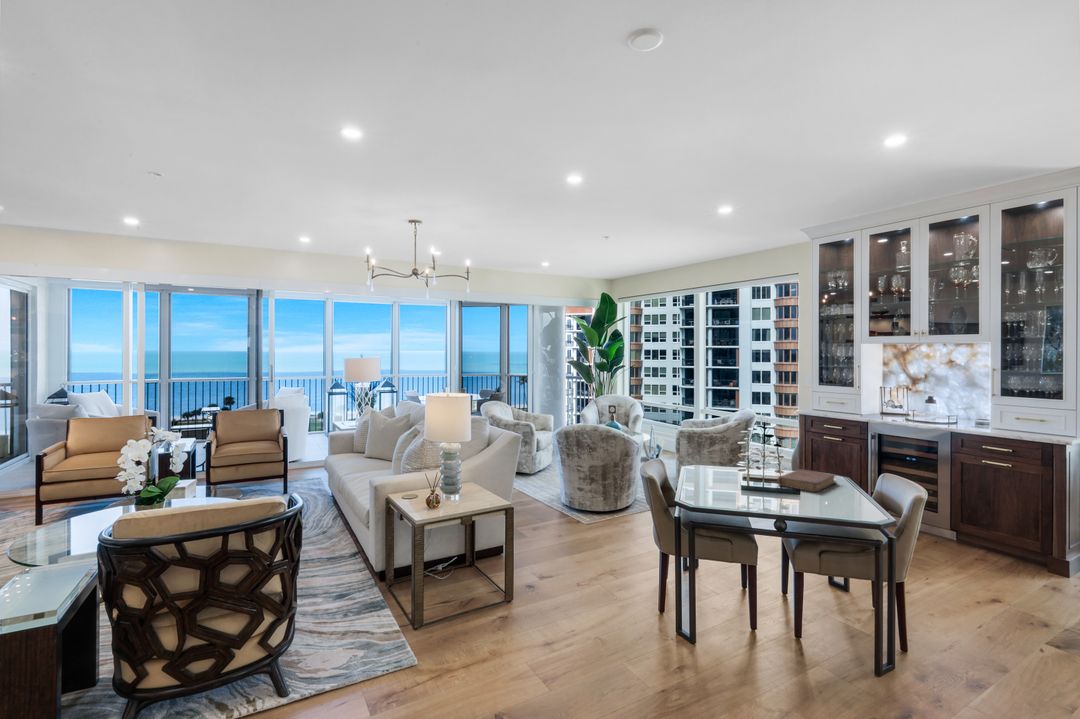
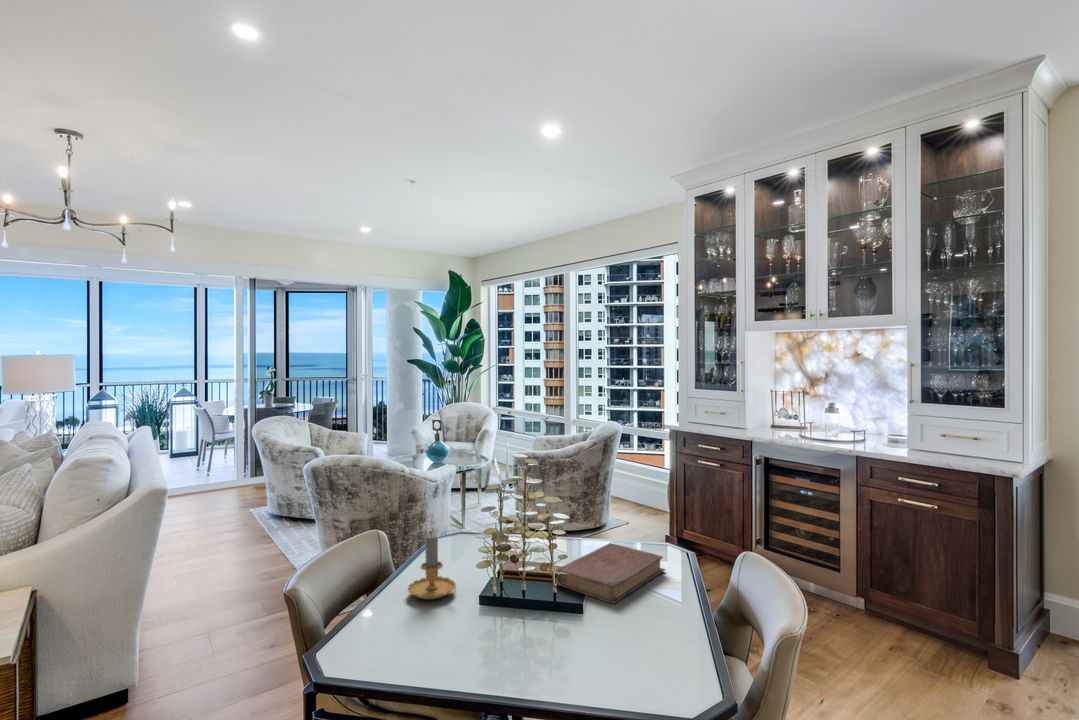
candle: none [701,454,731,487] -> present [408,535,456,600]

